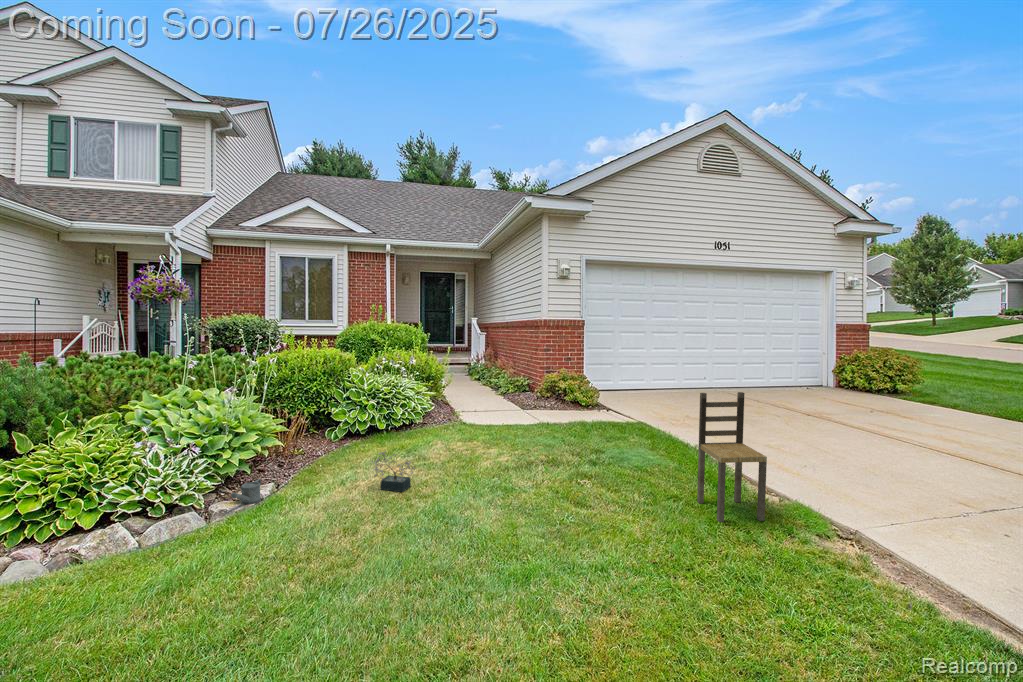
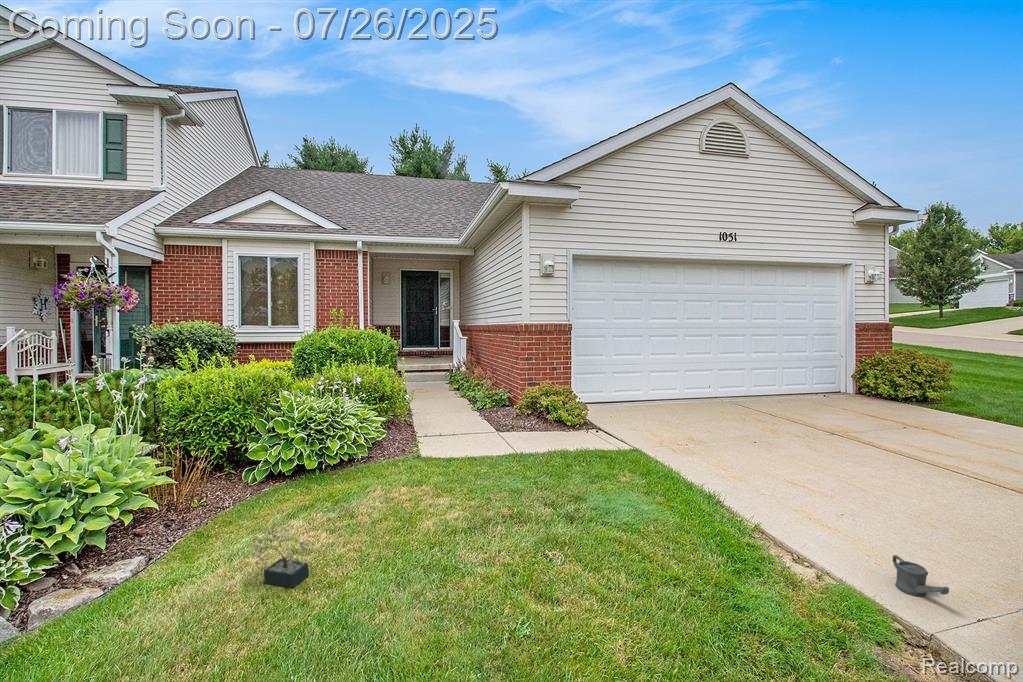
chair: present [697,392,767,522] -> none [712,447,823,657]
watering can: present [231,479,261,504] -> present [893,555,949,596]

